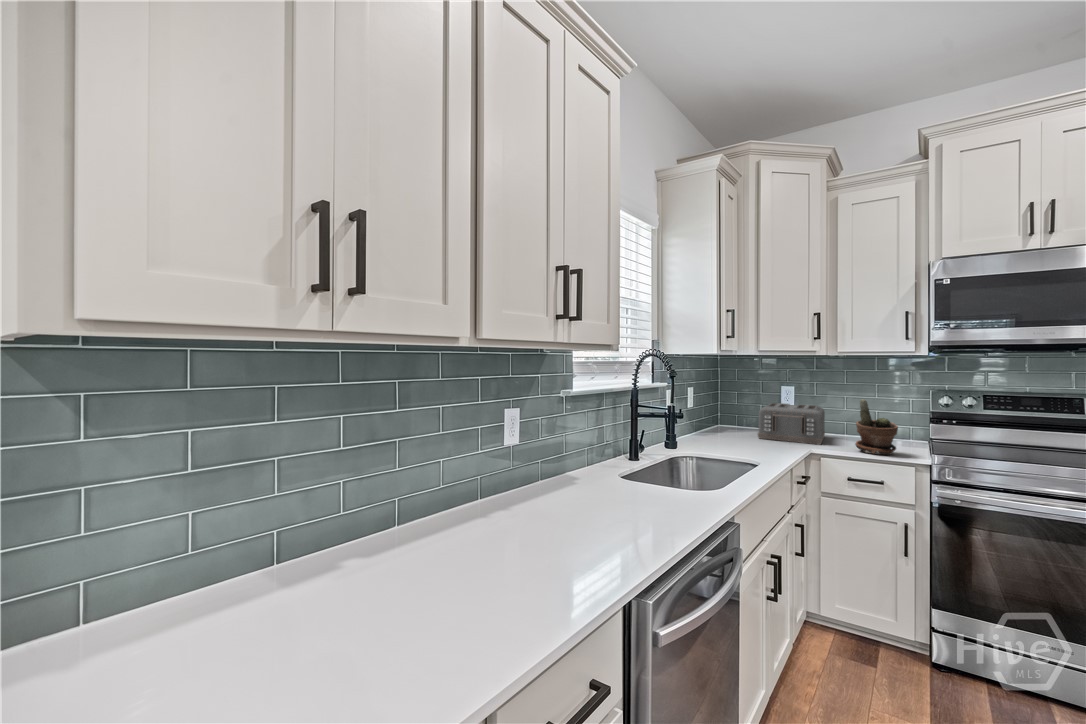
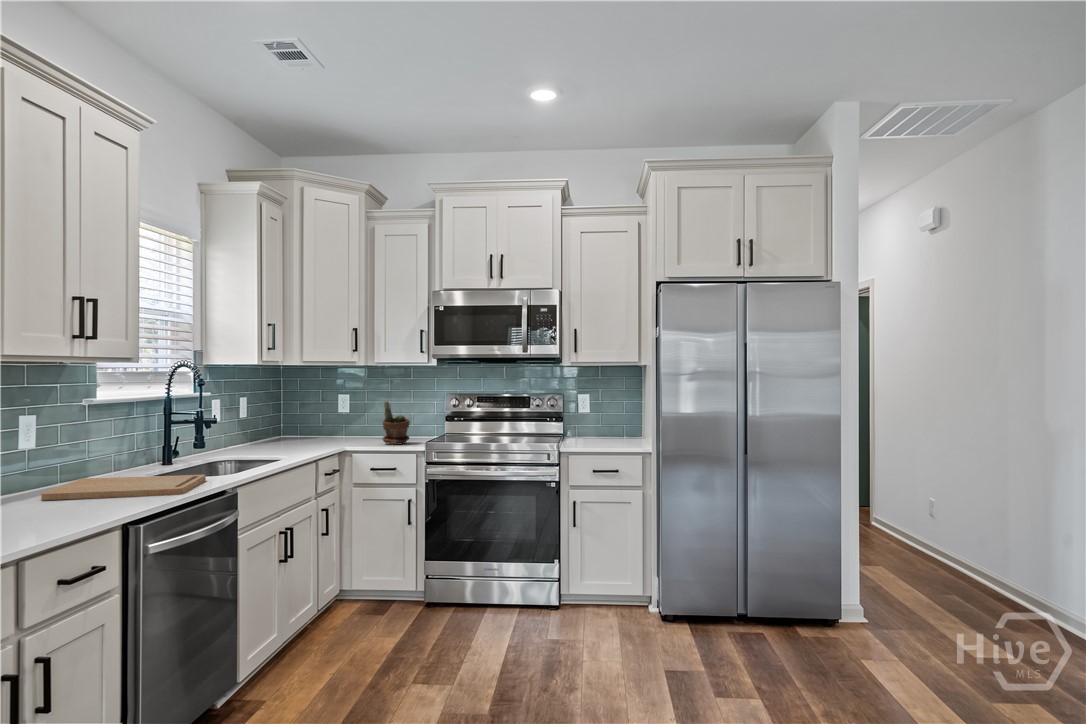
toaster: present [758,403,825,445] -> none [310,409,373,443]
cutting board: none [529,472,688,526] -> present [41,475,206,500]

